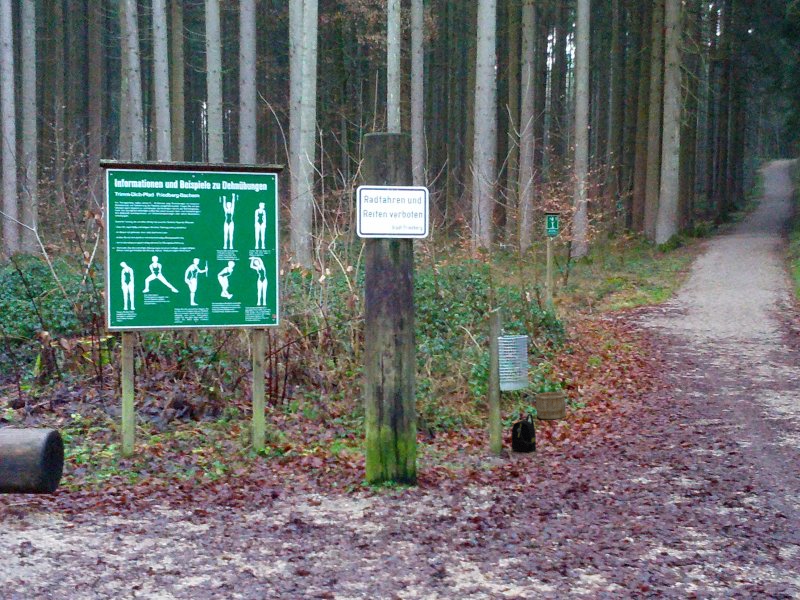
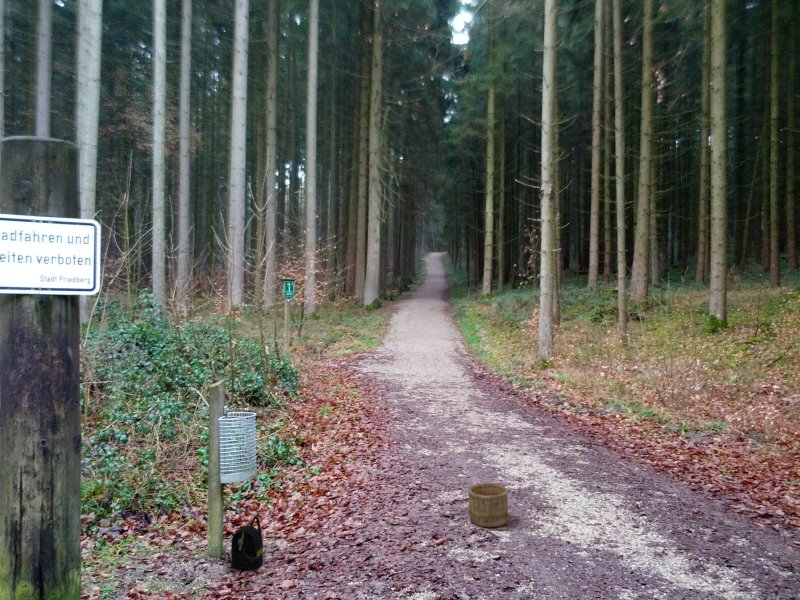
wooden bucket: present [535,392,565,419] -> present [467,483,508,527]

